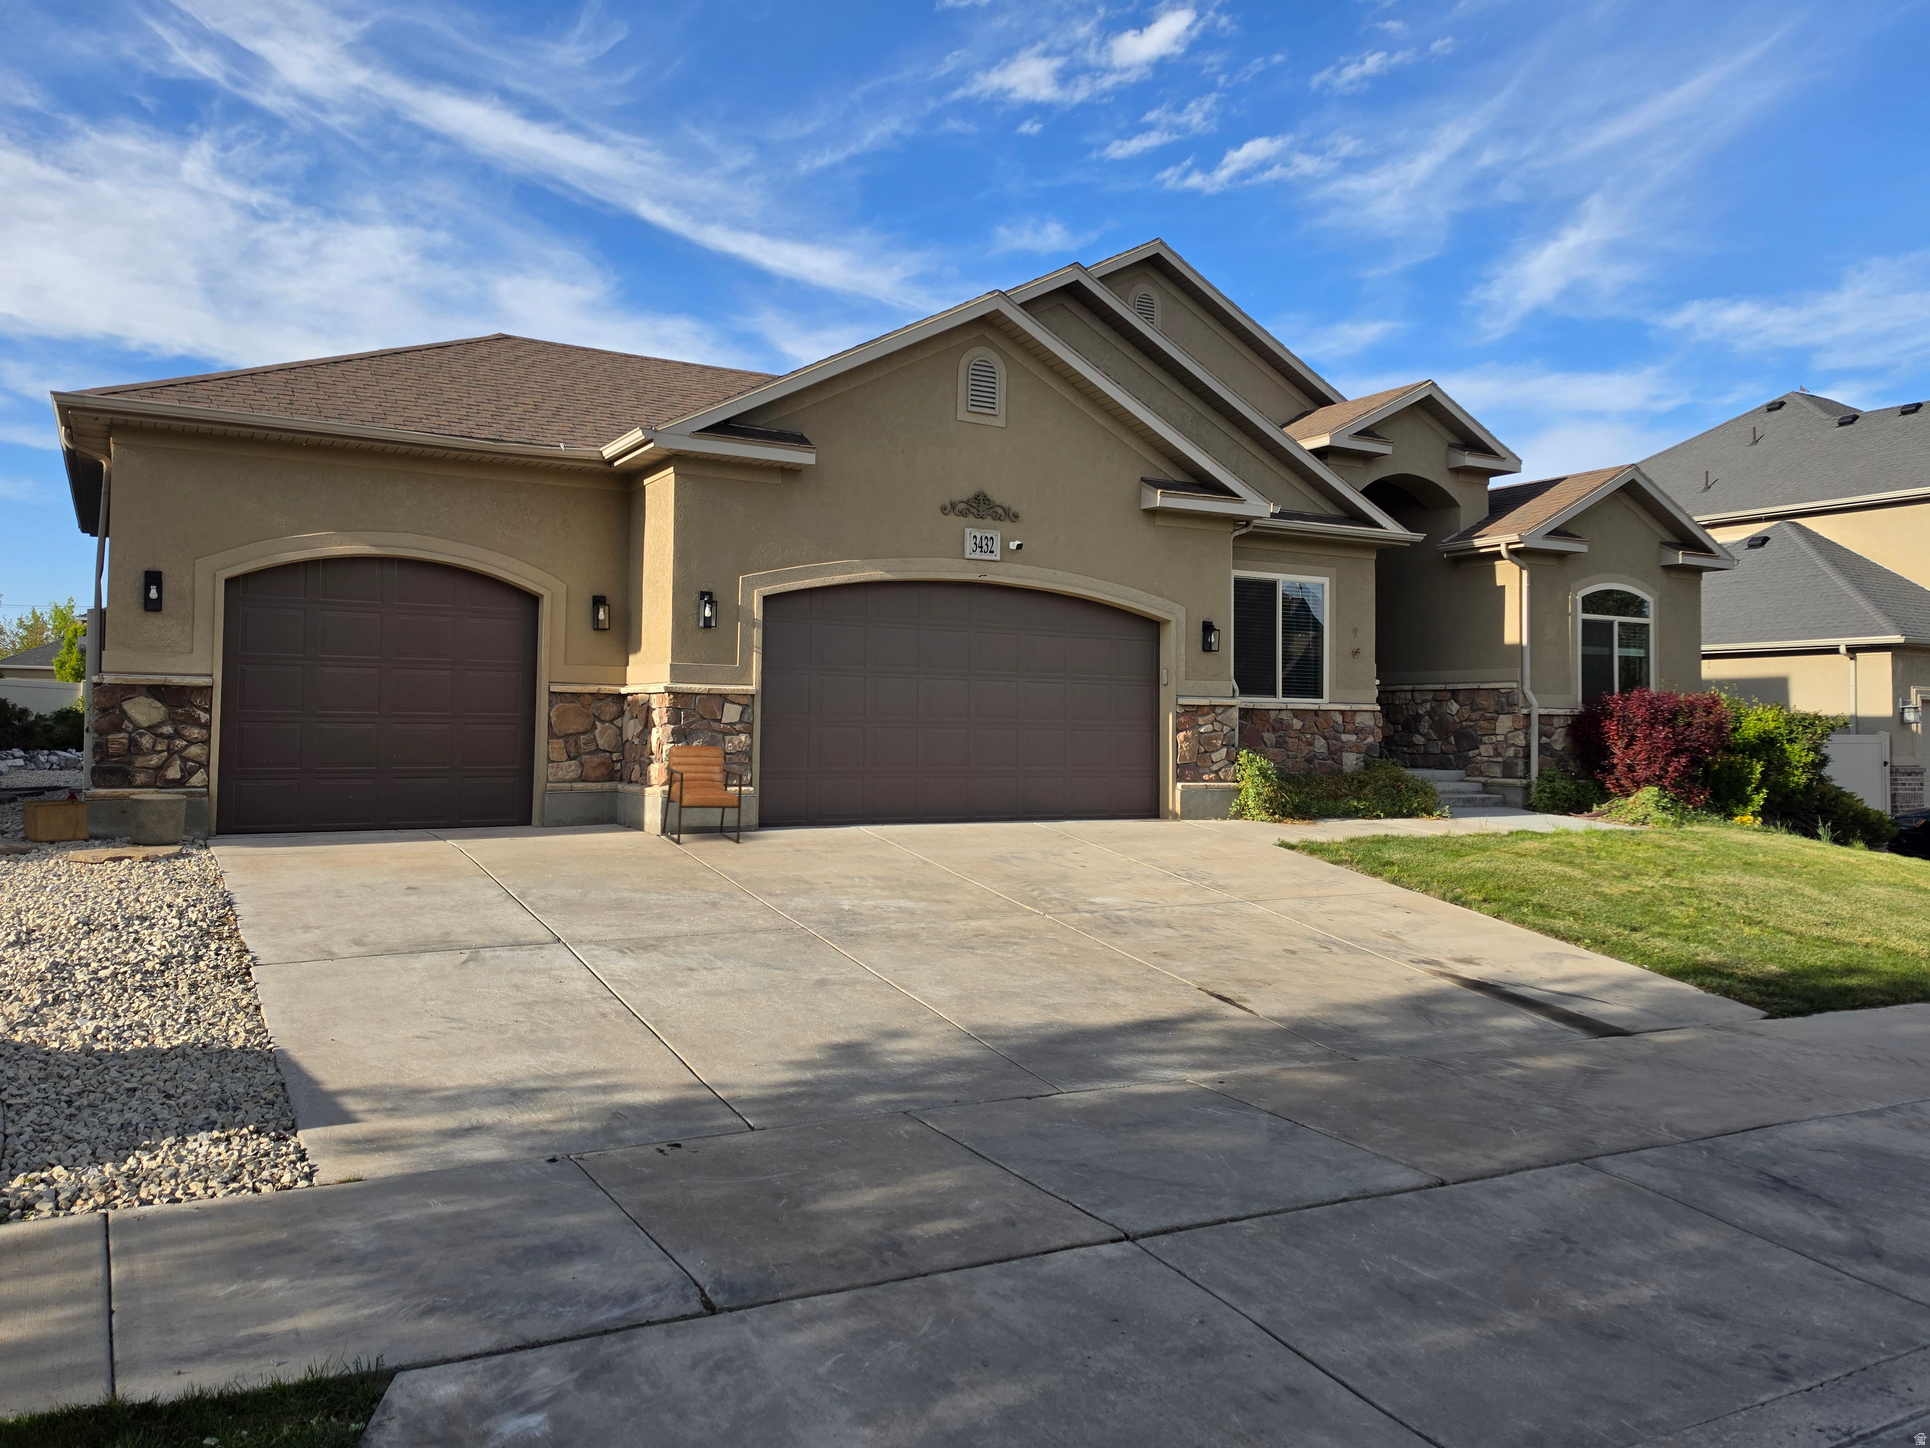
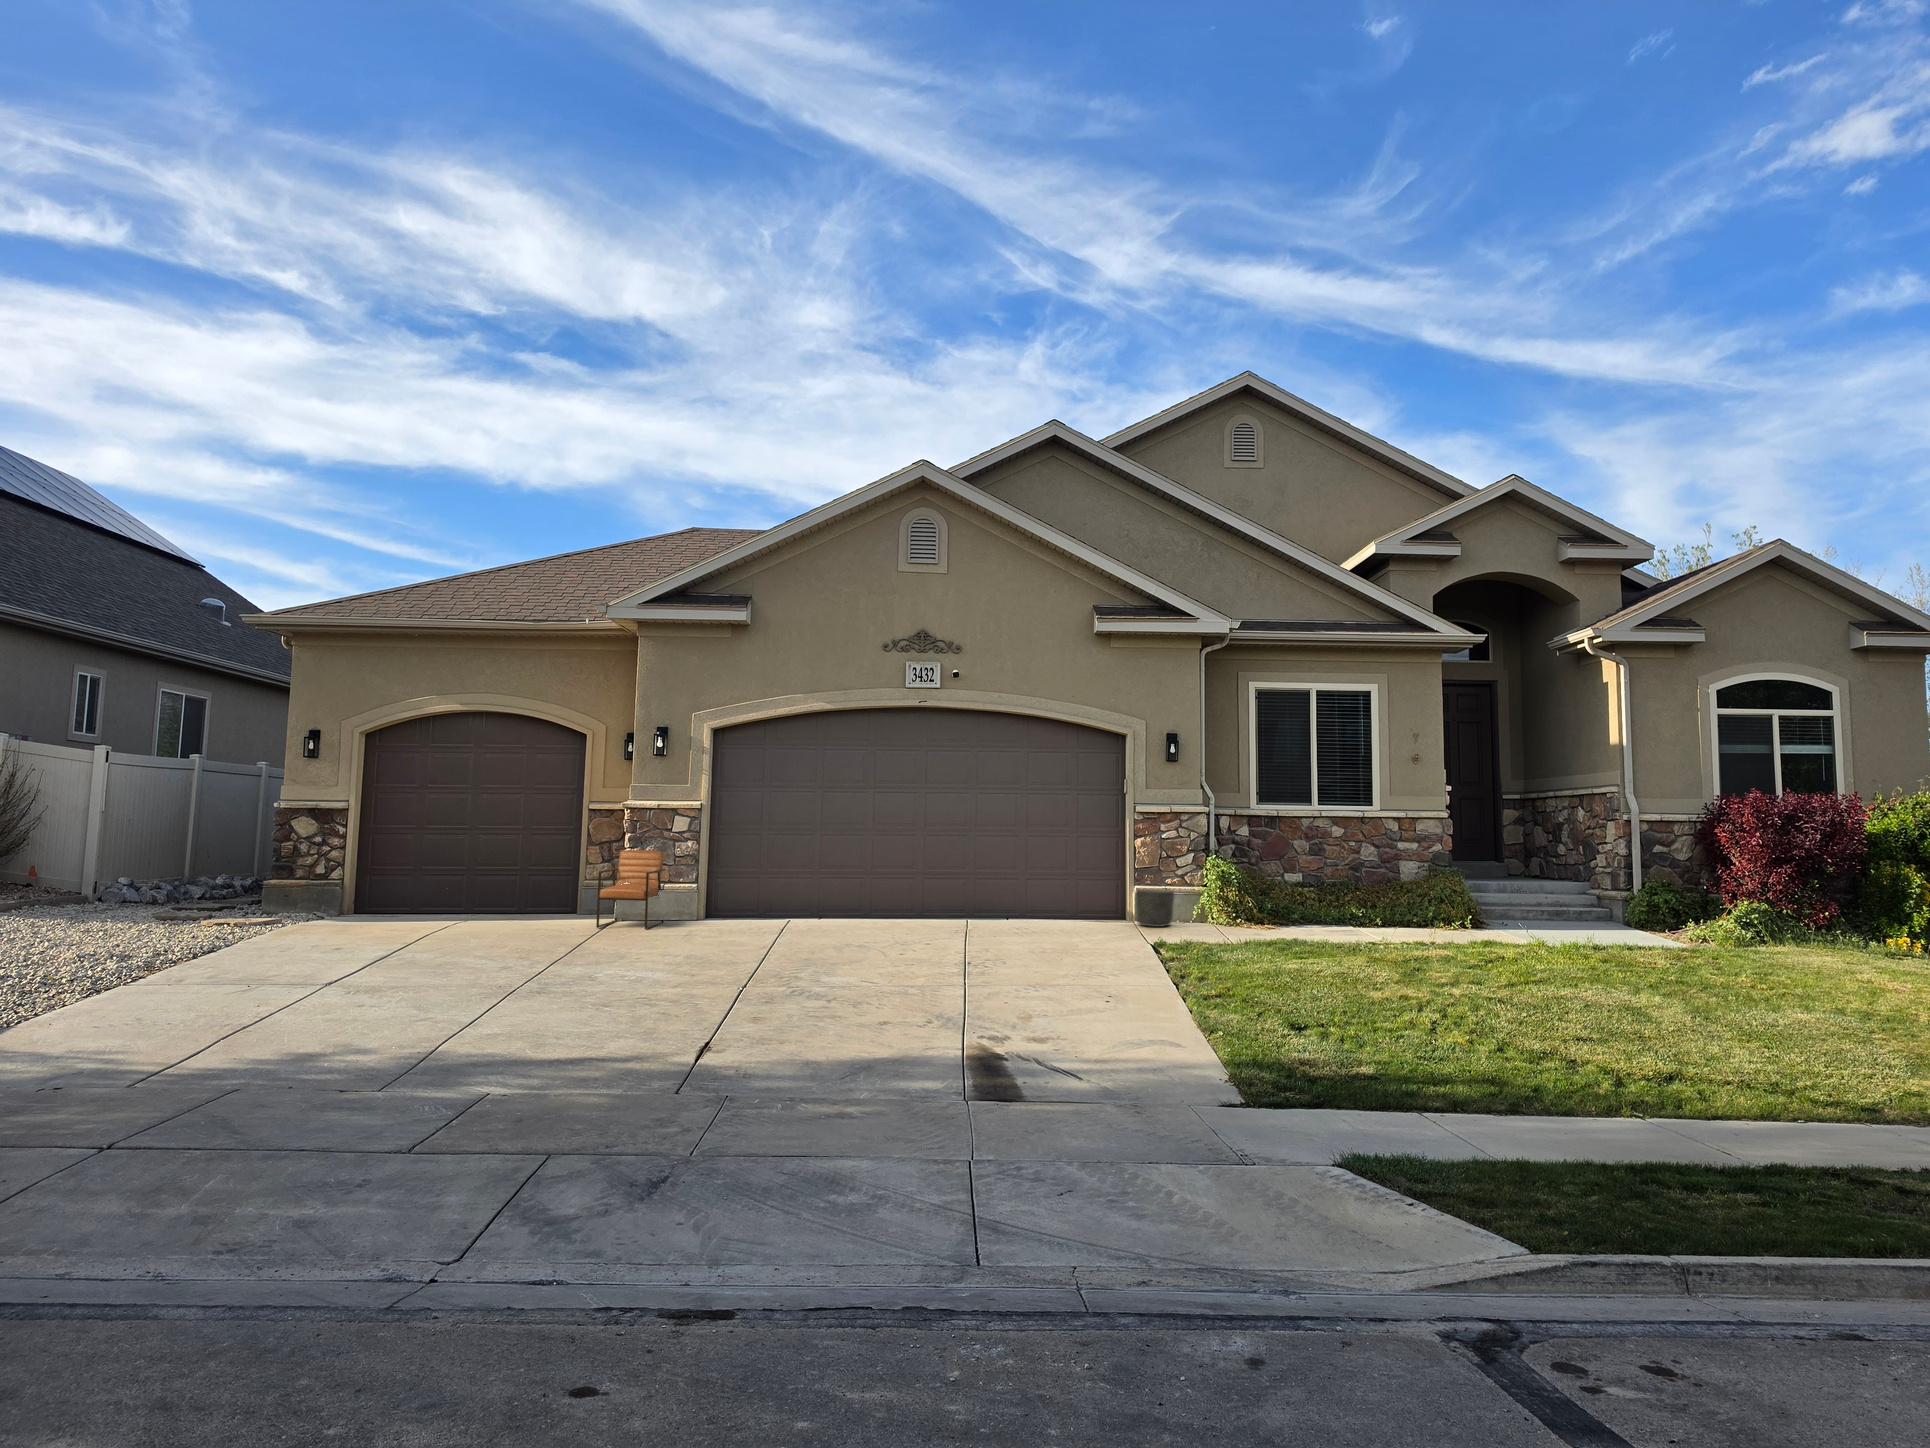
planter: present [129,794,187,845] -> present [1136,889,1174,927]
storage bin: present [22,799,89,842] -> none [227,888,268,916]

